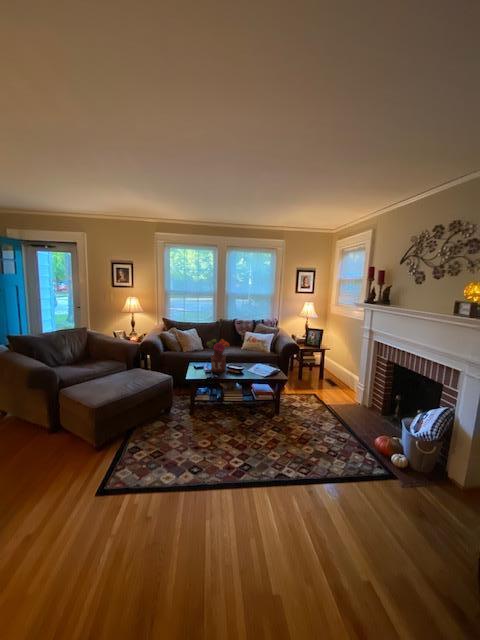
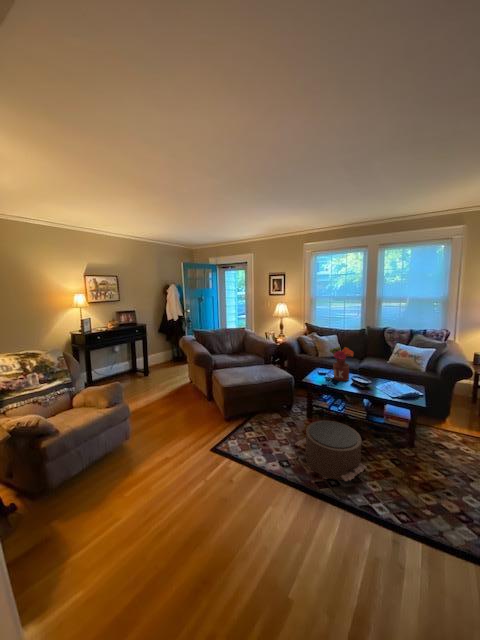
pouf: none [198,411,265,466] -> present [295,420,366,481]

